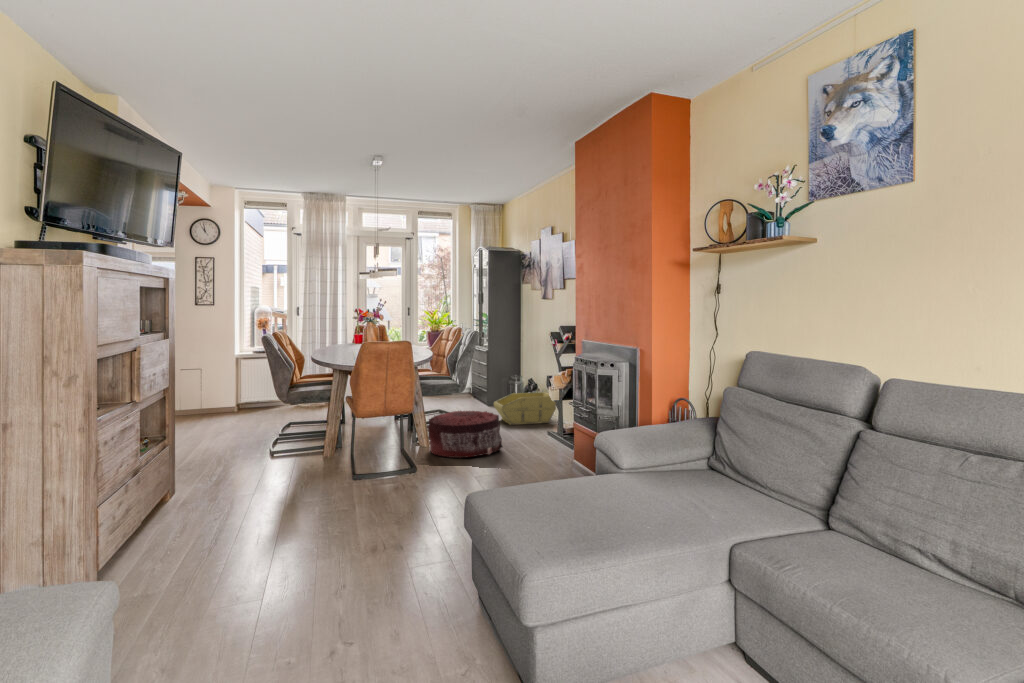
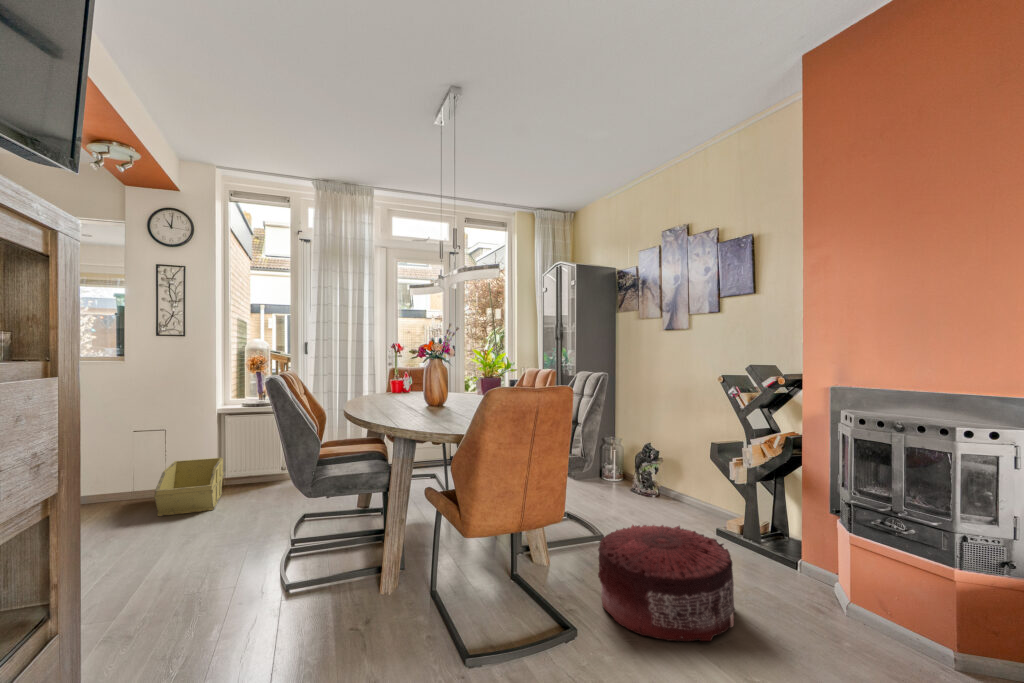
storage bin: present [494,392,556,425] -> present [154,458,224,516]

